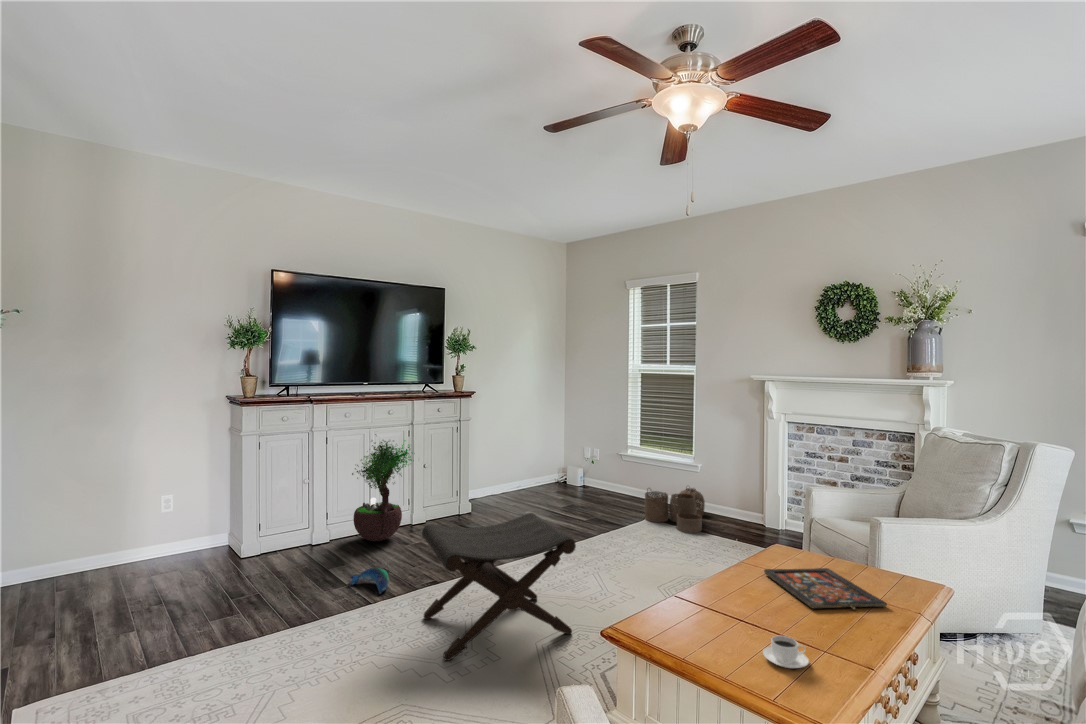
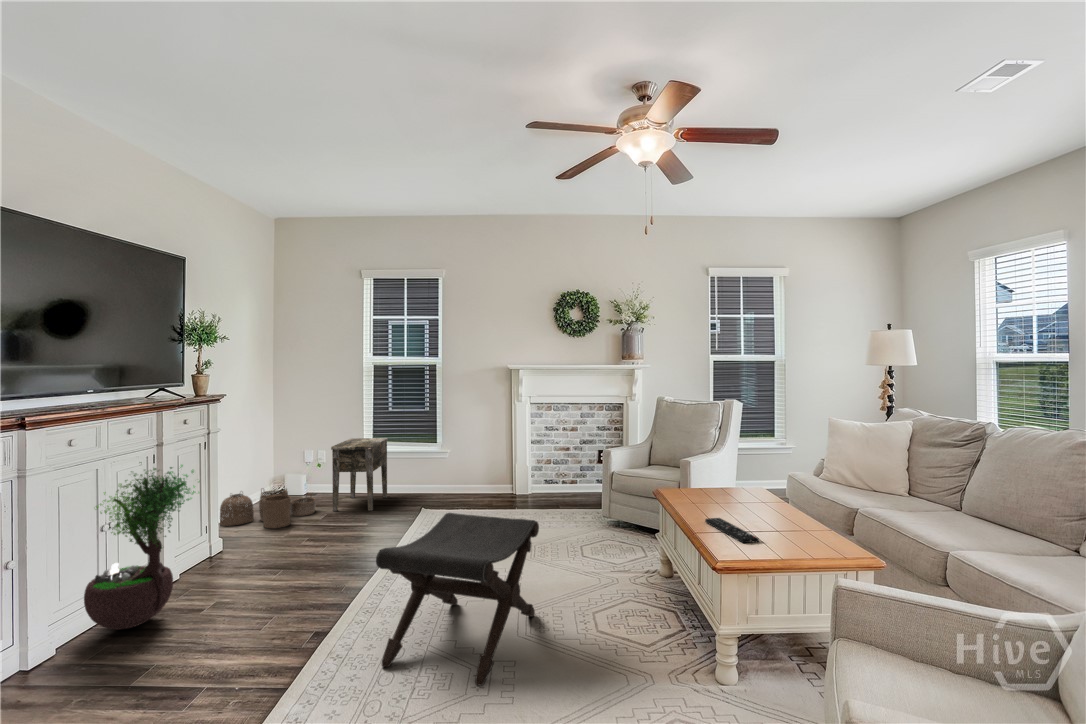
side table: none [584,439,646,508] -> present [331,438,388,511]
woven basket: present [645,488,705,533] -> present [220,489,316,528]
plush toy: present [350,568,389,594] -> none [198,640,279,683]
board game: present [764,568,887,610] -> none [692,492,770,513]
remote control: none [684,589,738,634] -> present [705,518,759,543]
coffee cup: present [763,636,809,668] -> none [795,524,826,542]

